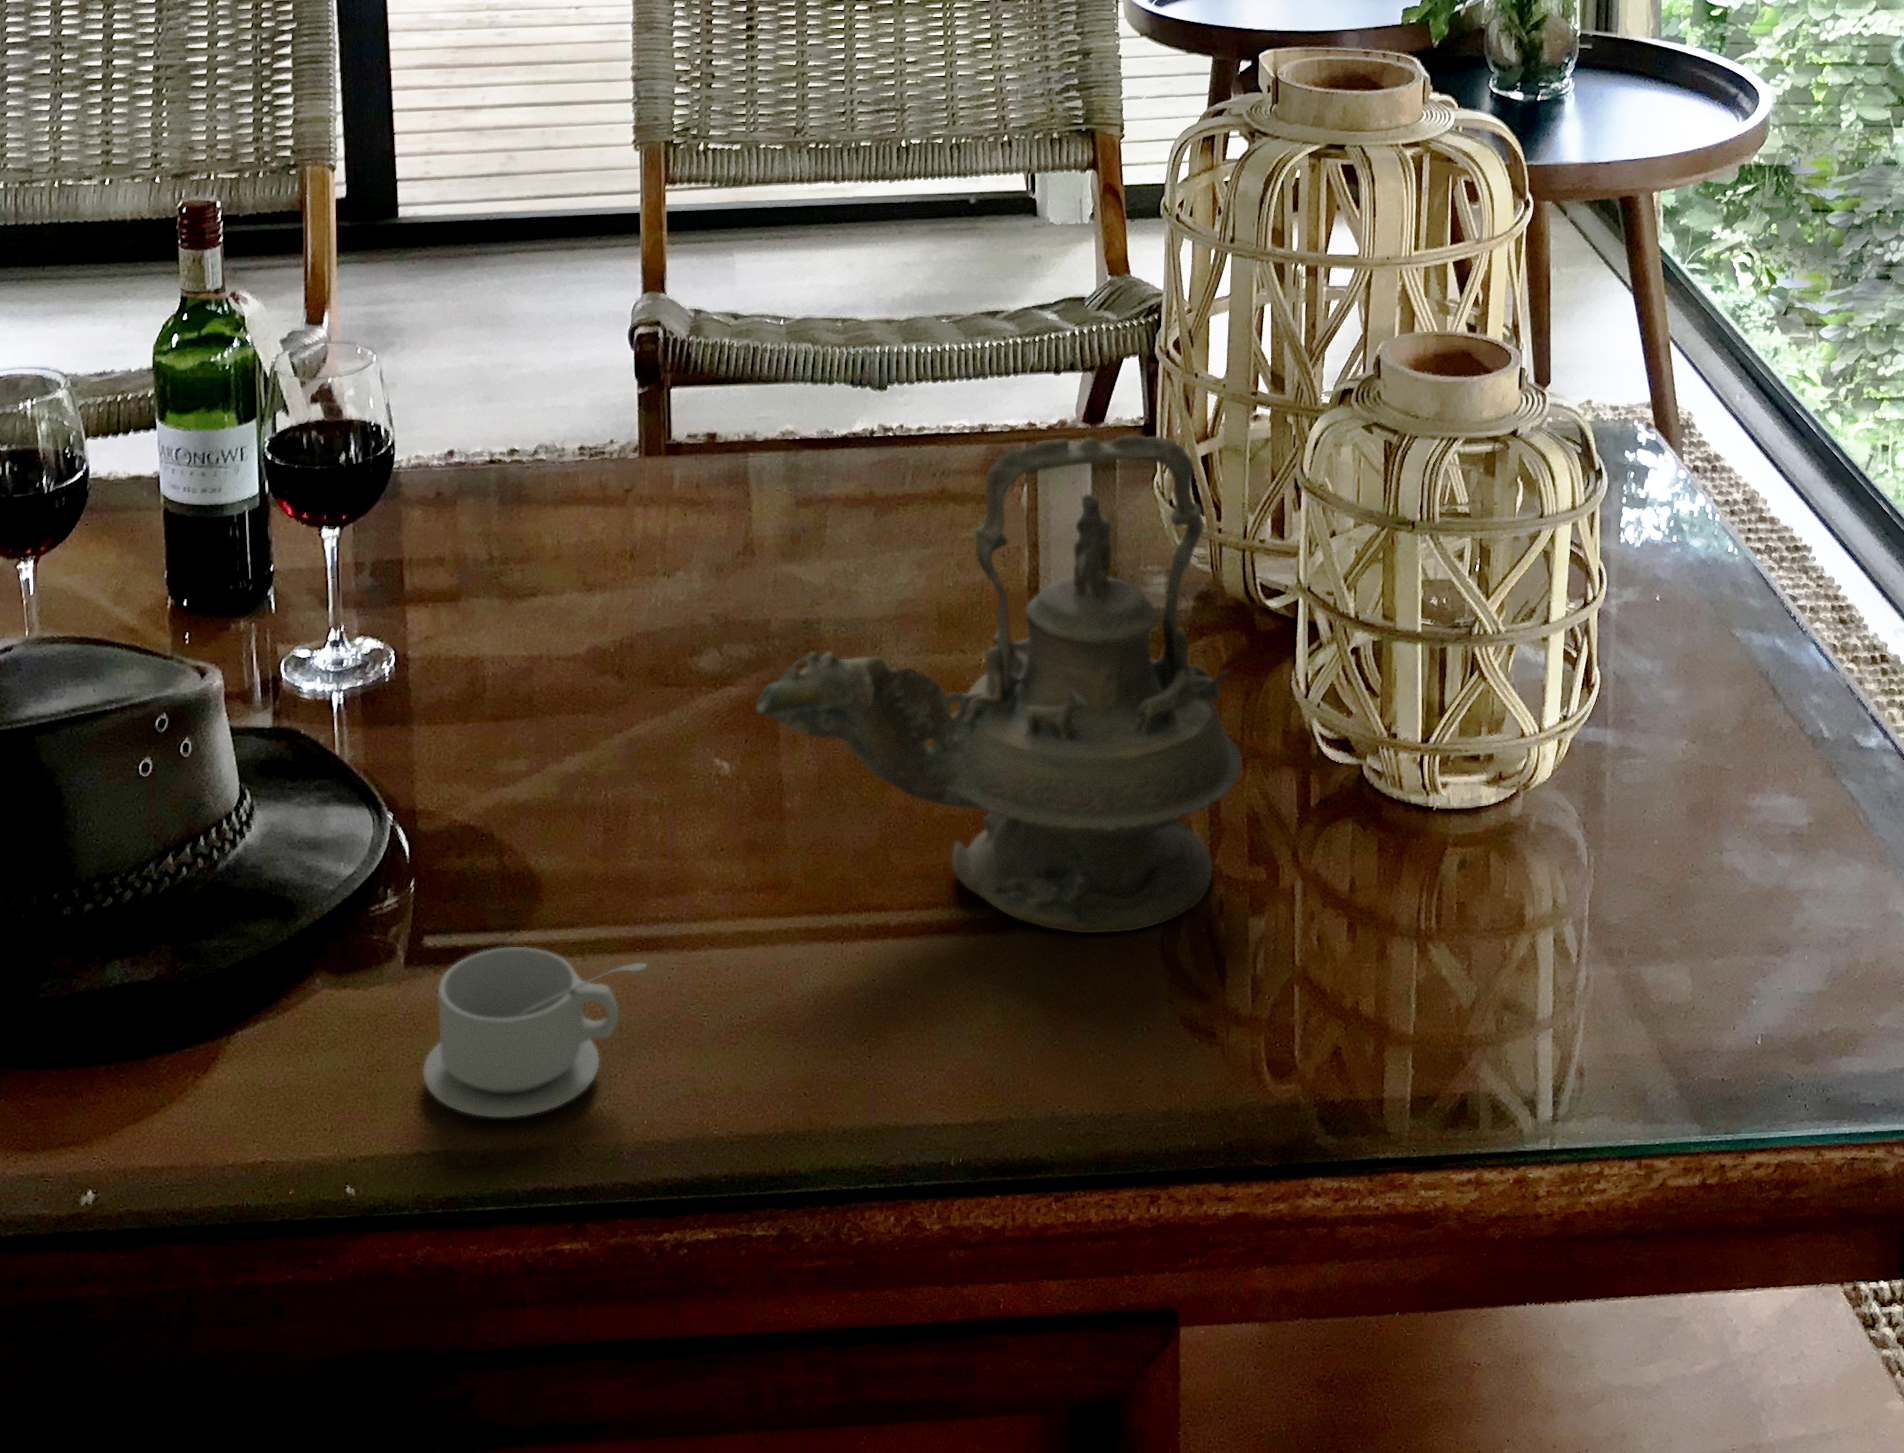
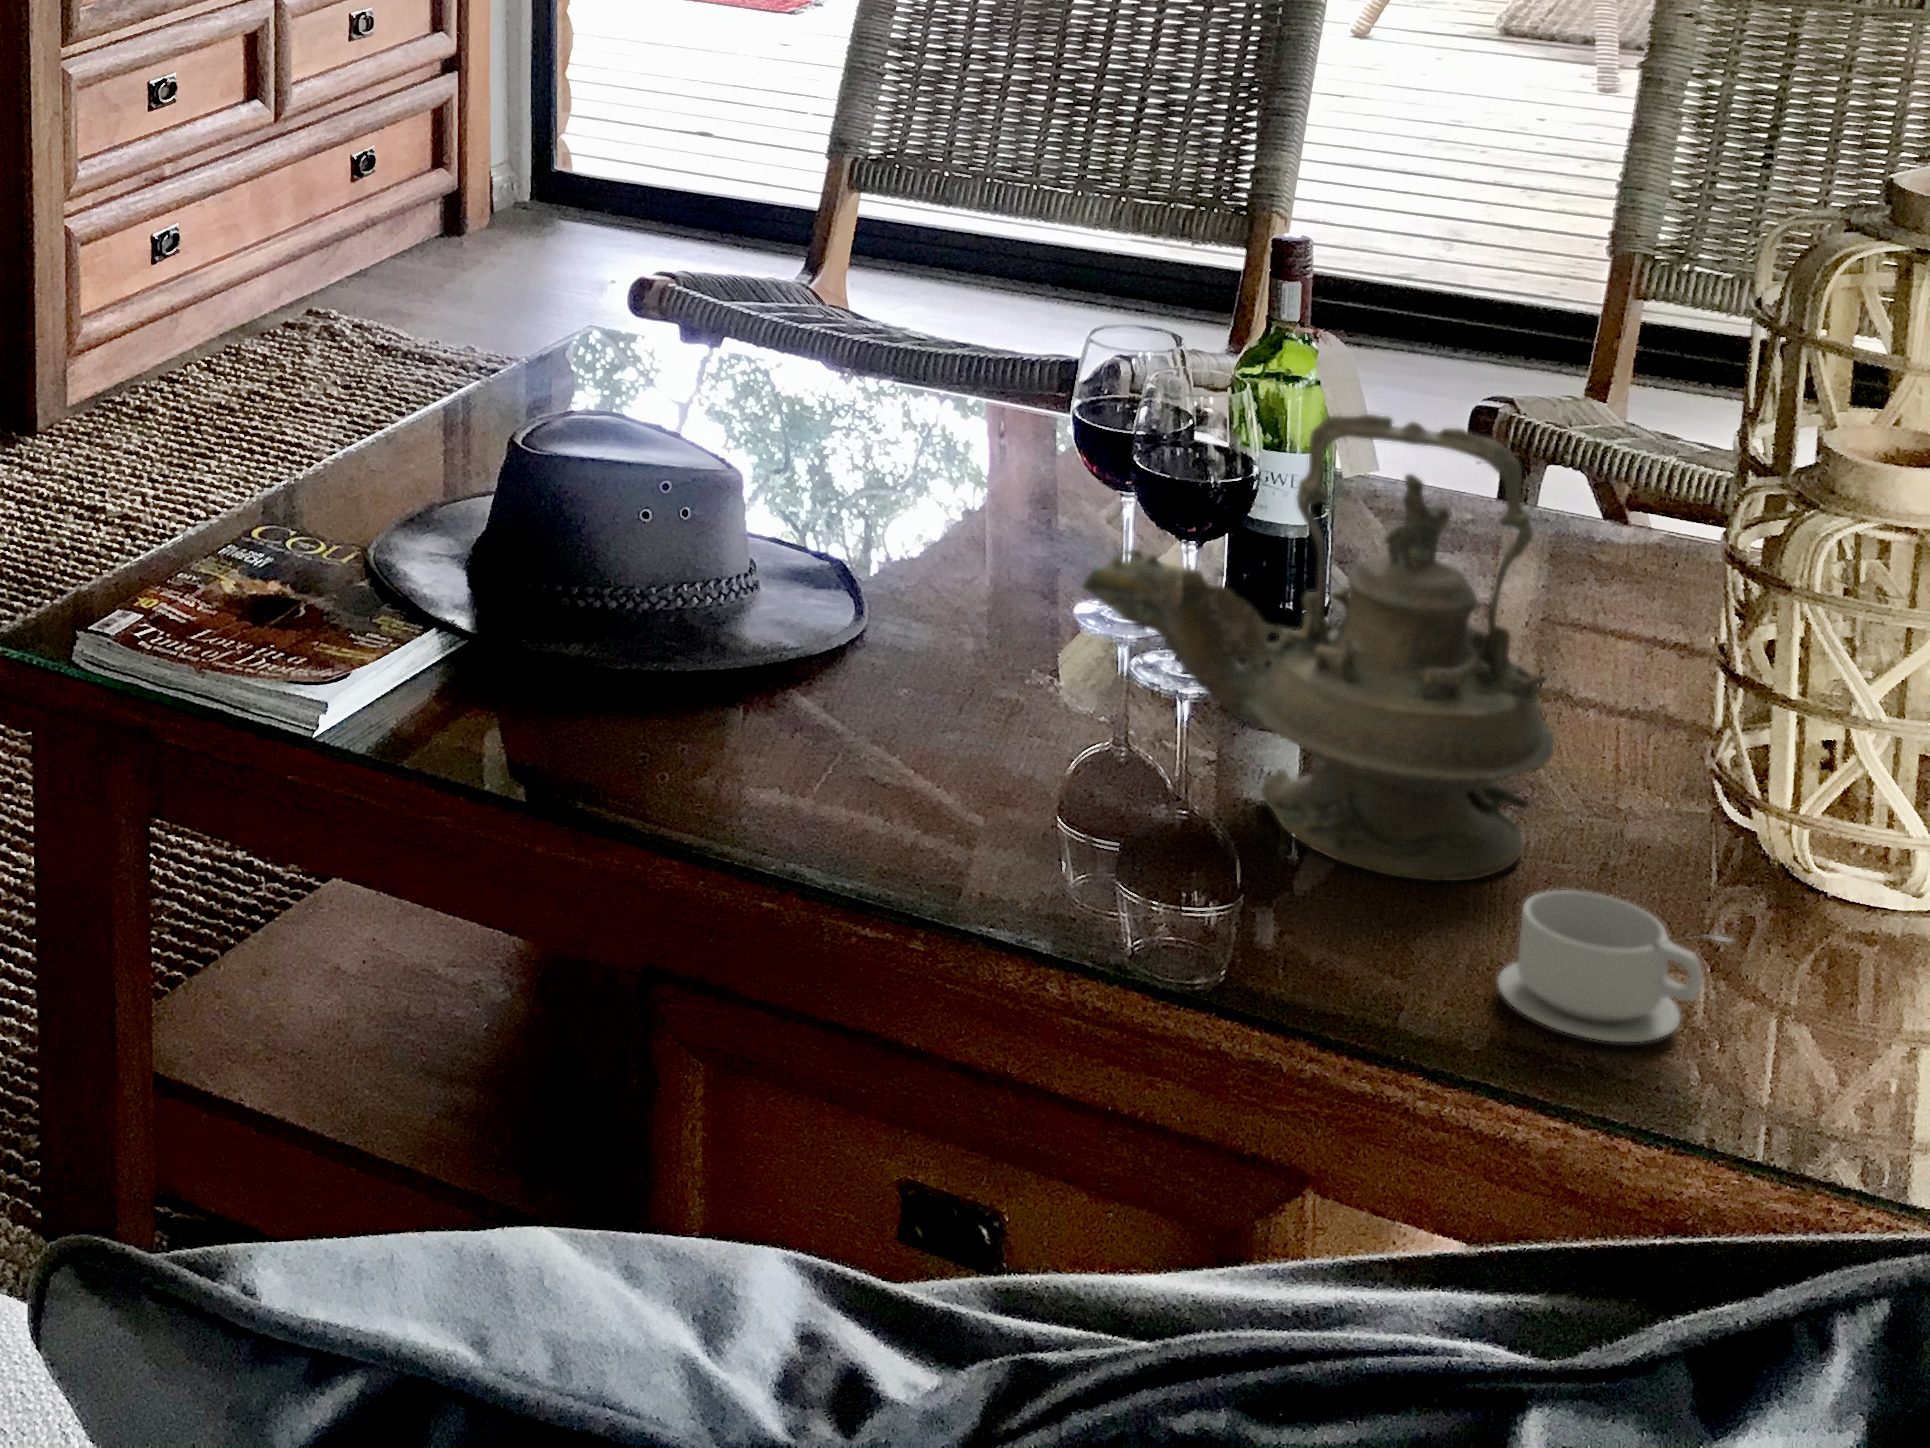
teacup: present [423,947,647,1117] -> present [1498,890,1732,1042]

